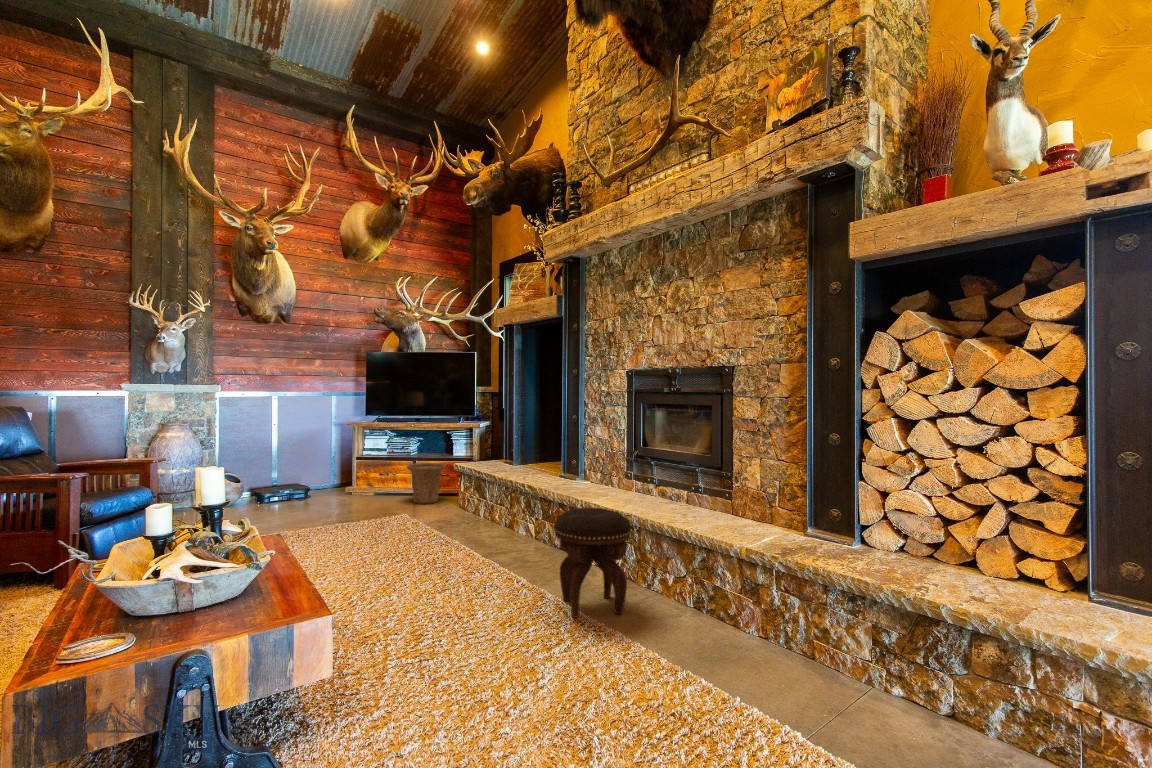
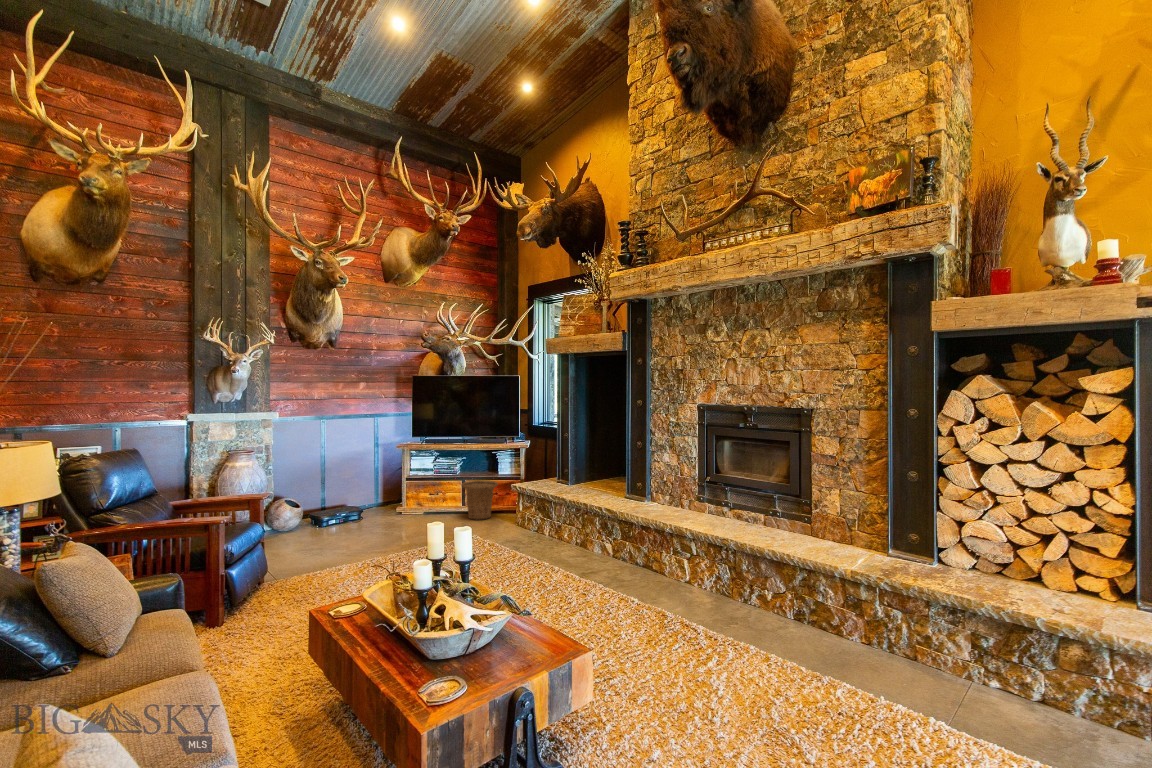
footstool: present [554,508,631,618] -> none [675,534,743,632]

